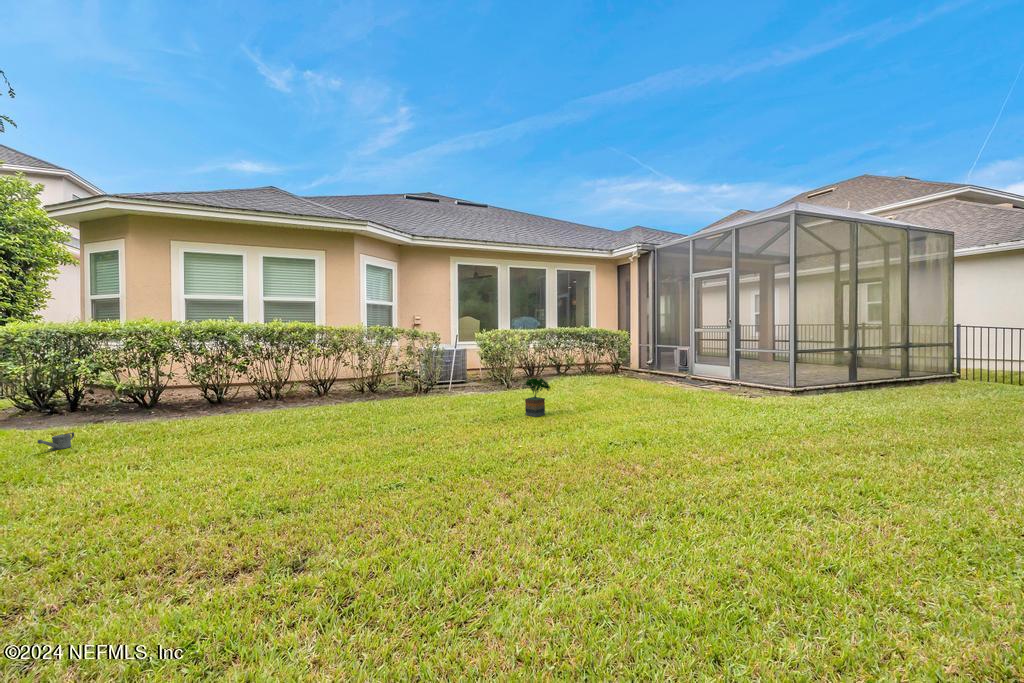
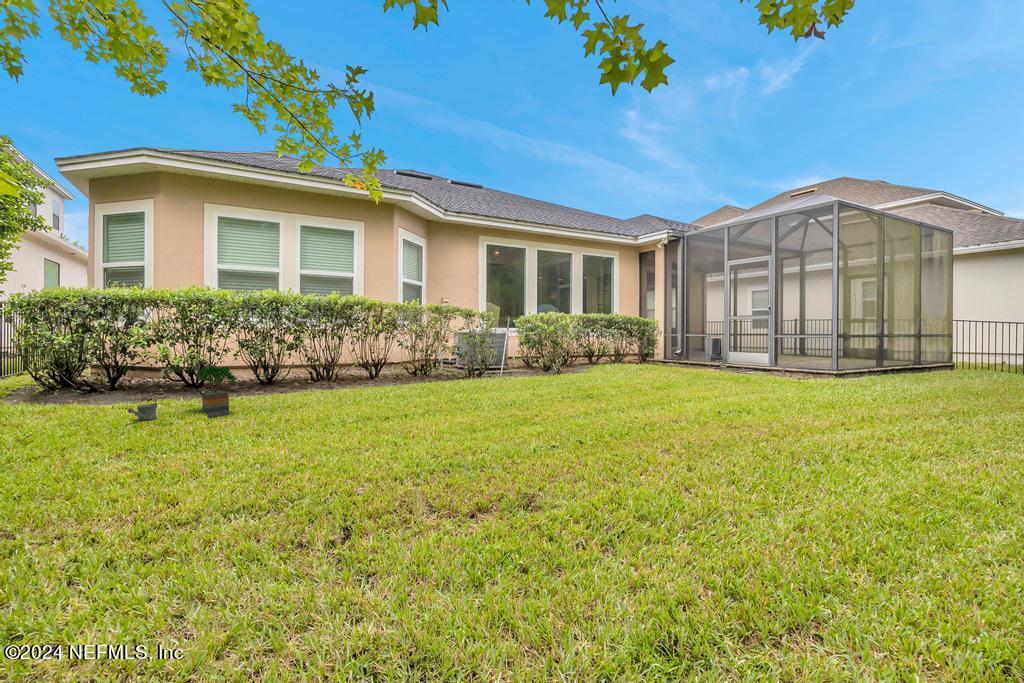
potted tree: present [522,378,550,417] -> present [195,367,236,417]

